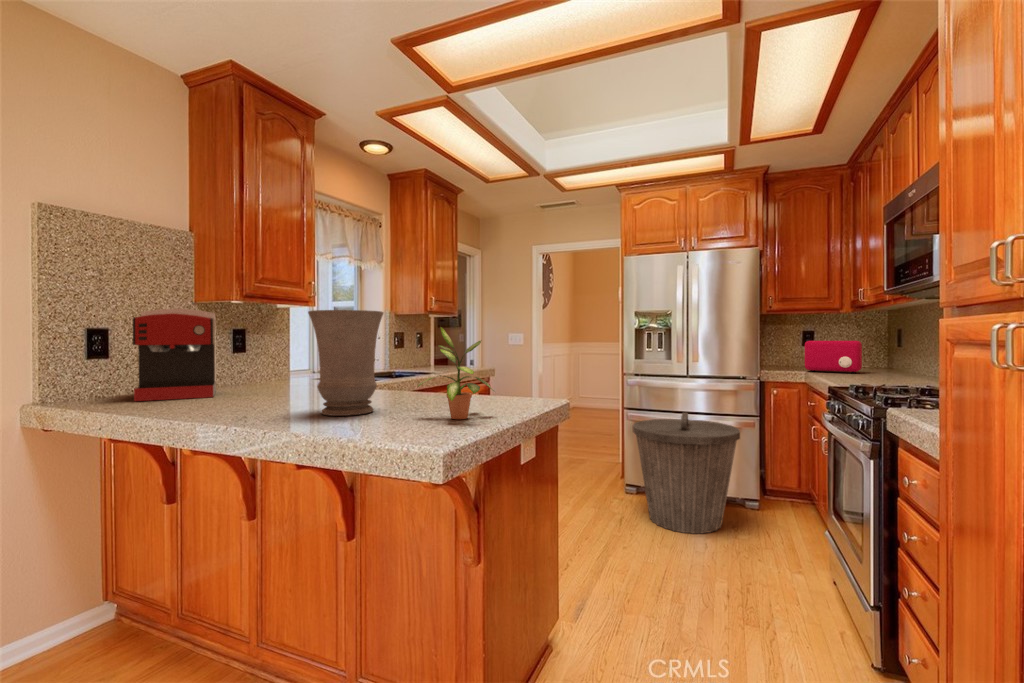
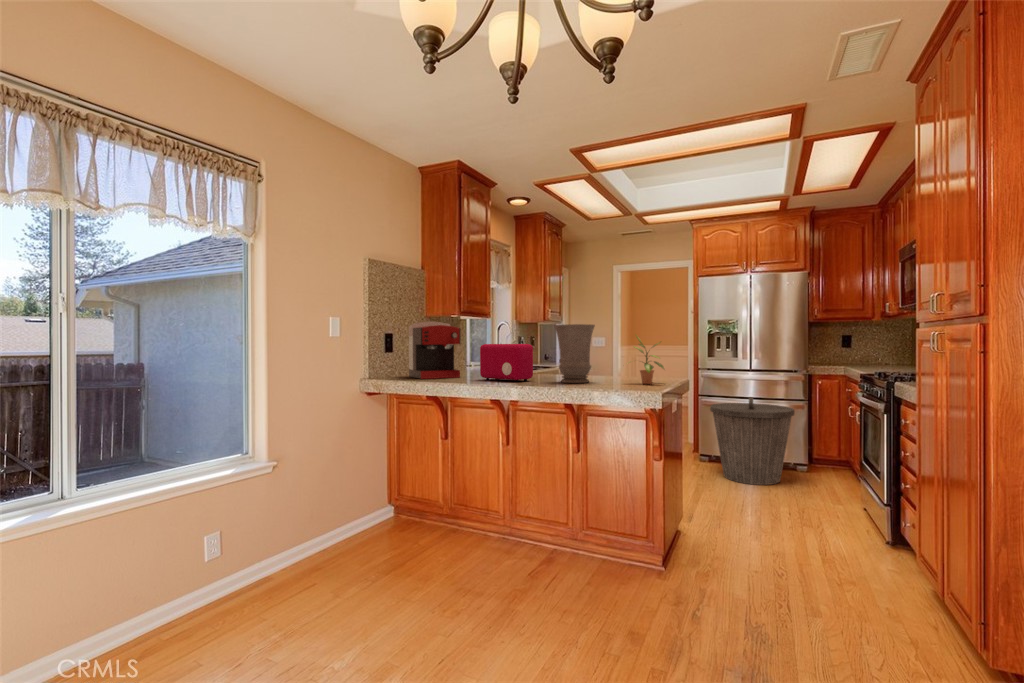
toaster: present [805,341,862,373] -> present [480,344,533,382]

